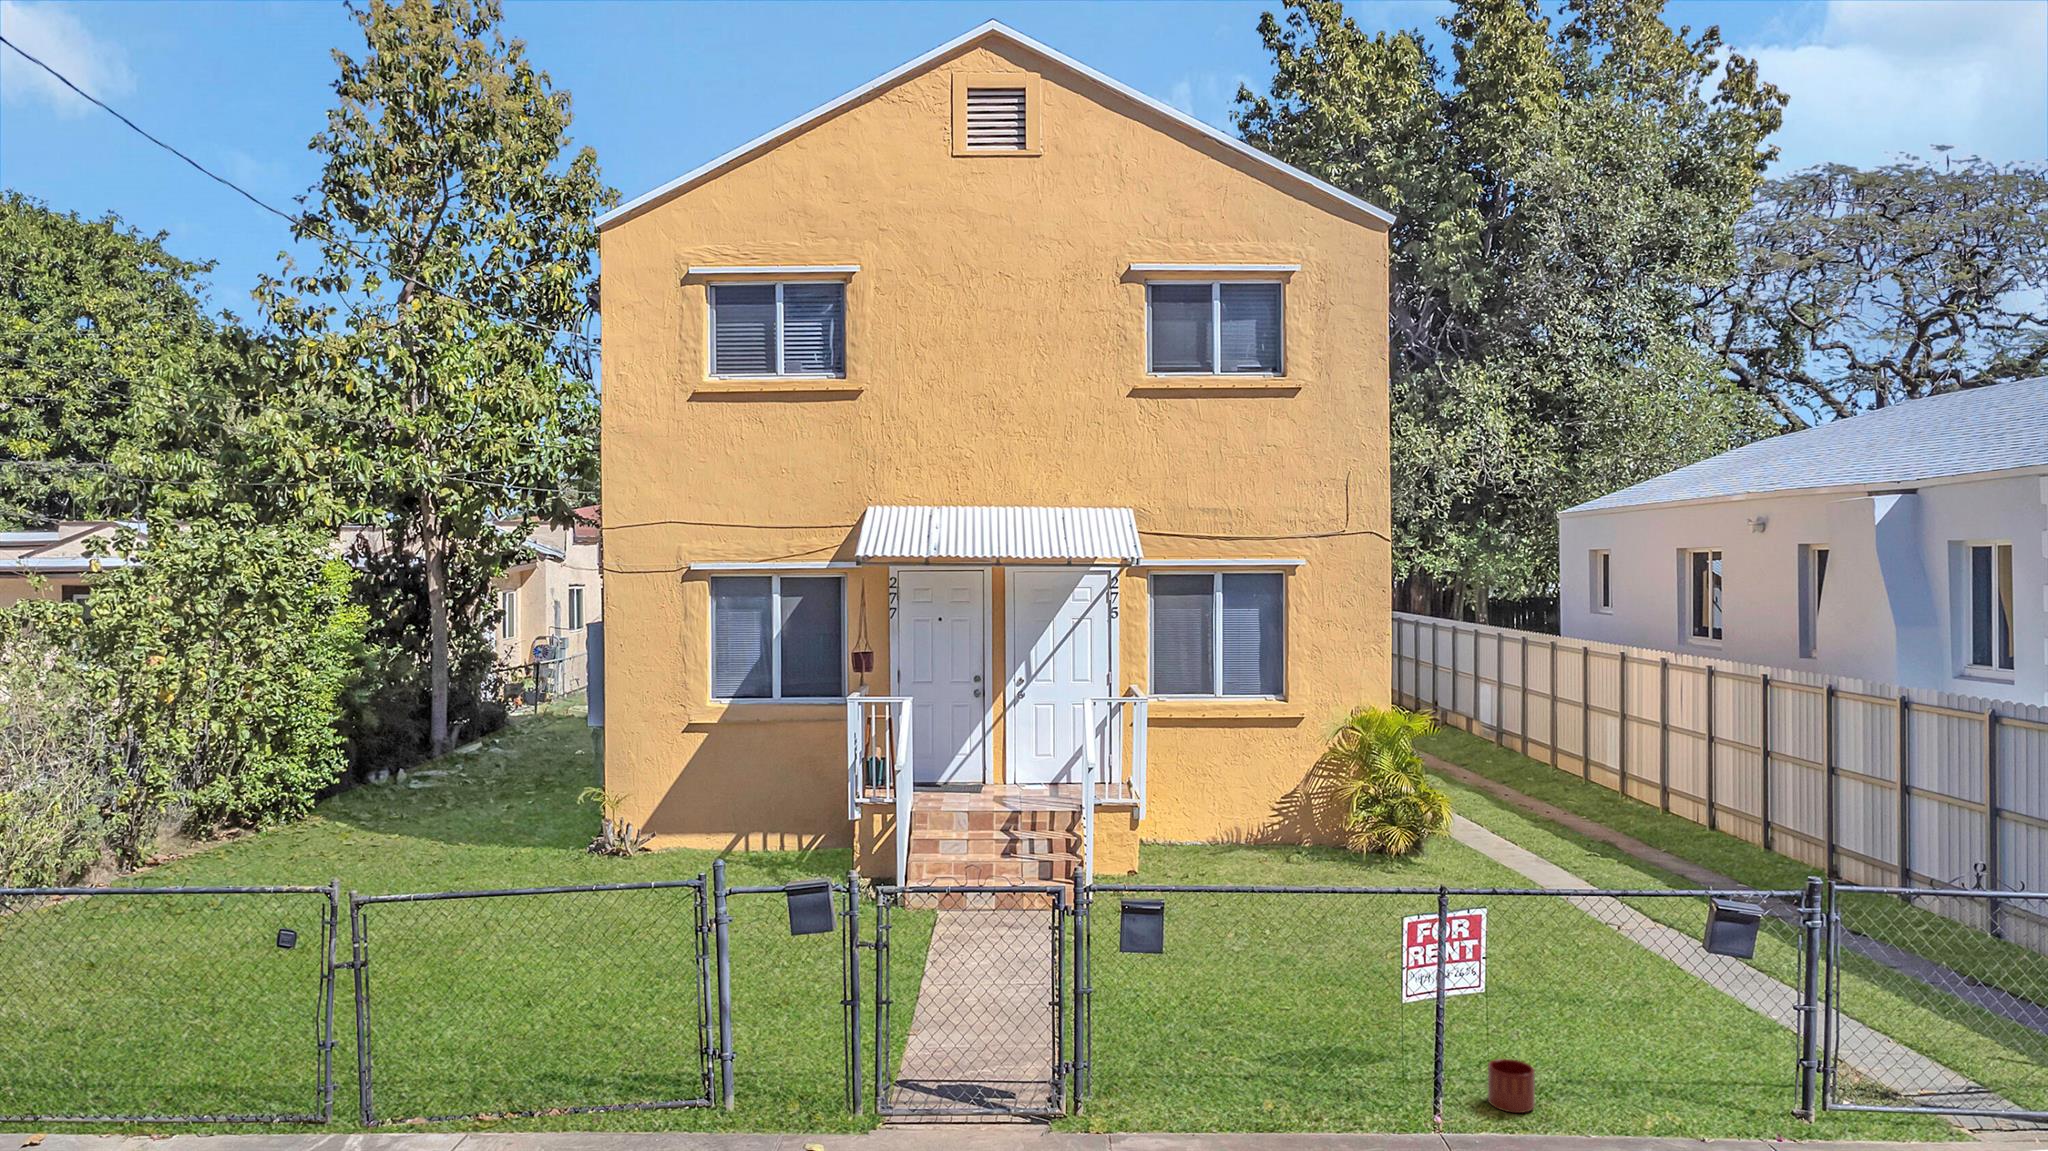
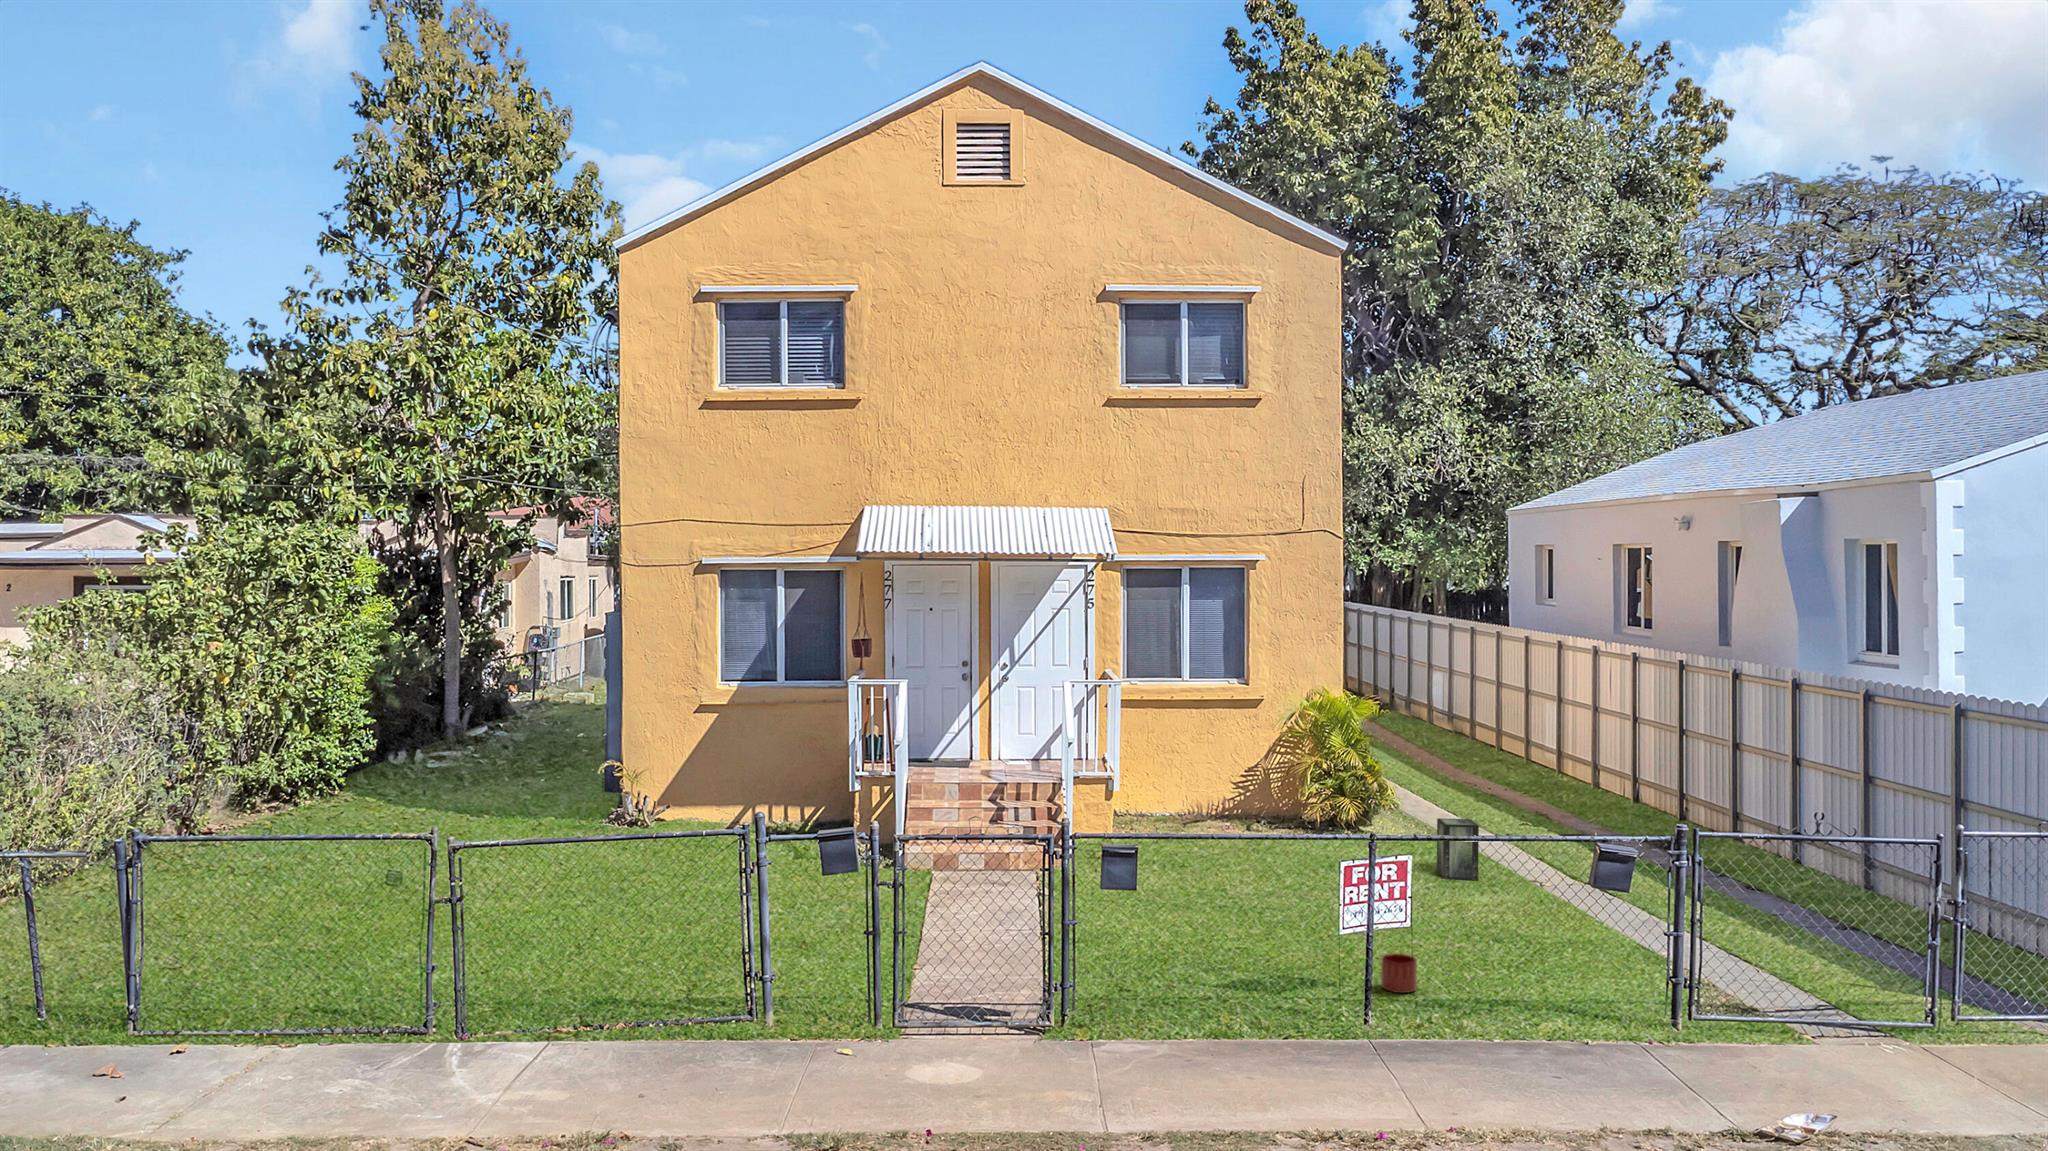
storage box: none [1522,863,1573,937] -> present [1437,819,1479,880]

